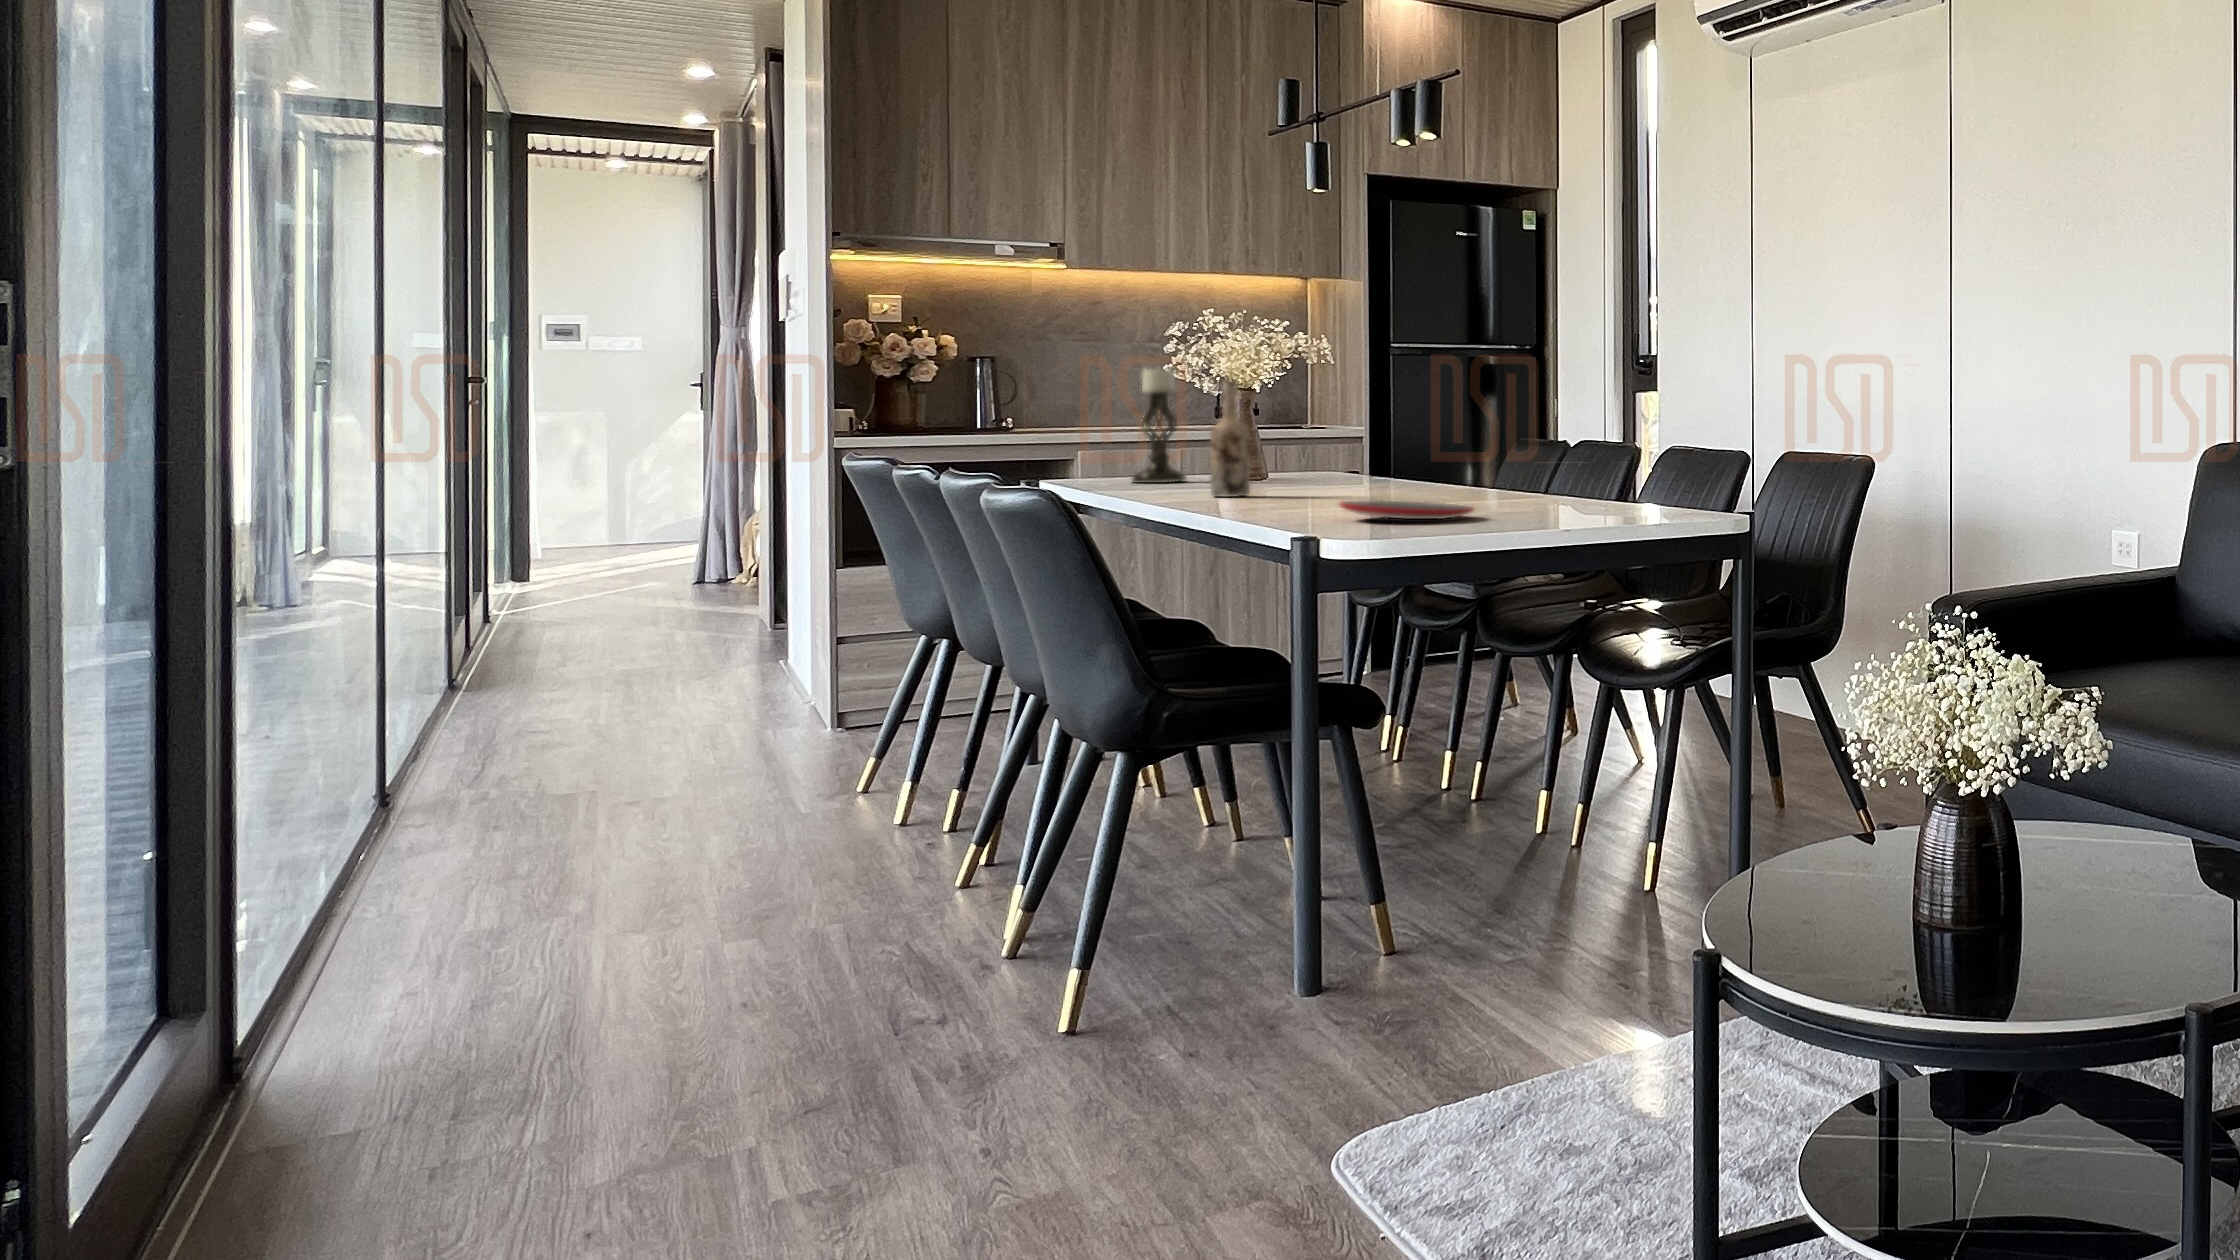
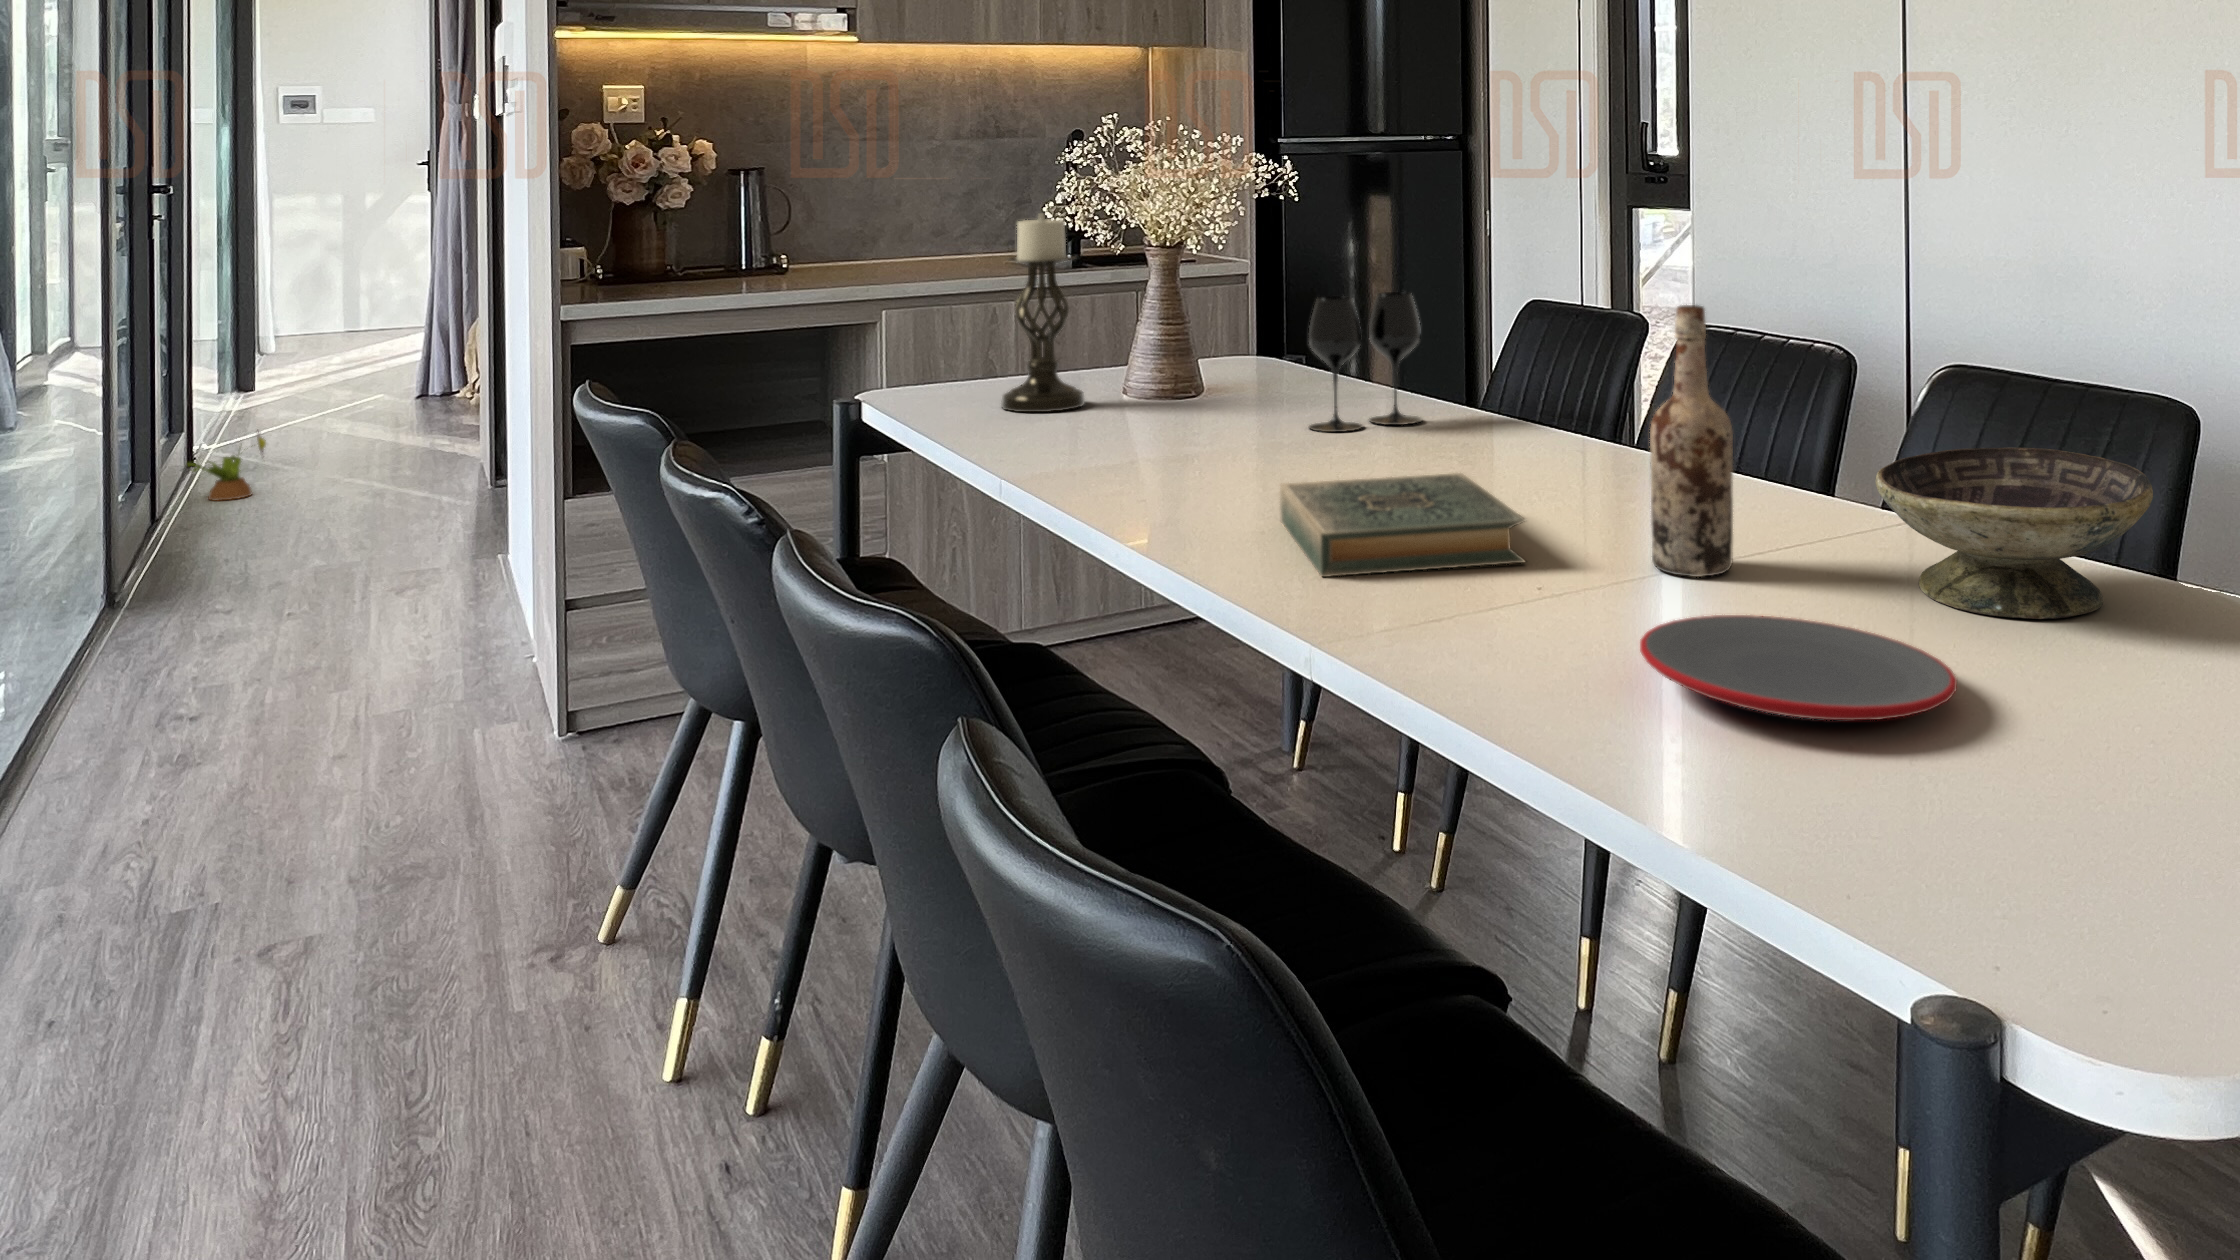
wine bottle: present [1210,380,1251,497] -> present [1650,305,1733,577]
wine glass: none [1316,411,1392,487] -> present [1309,292,1422,432]
decorative bowl: none [1507,449,1631,512] -> present [1876,448,2153,619]
hardback book: none [1241,479,1354,508] -> present [1280,473,1525,577]
decorative plant: none [491,576,565,637] -> present [188,429,266,501]

